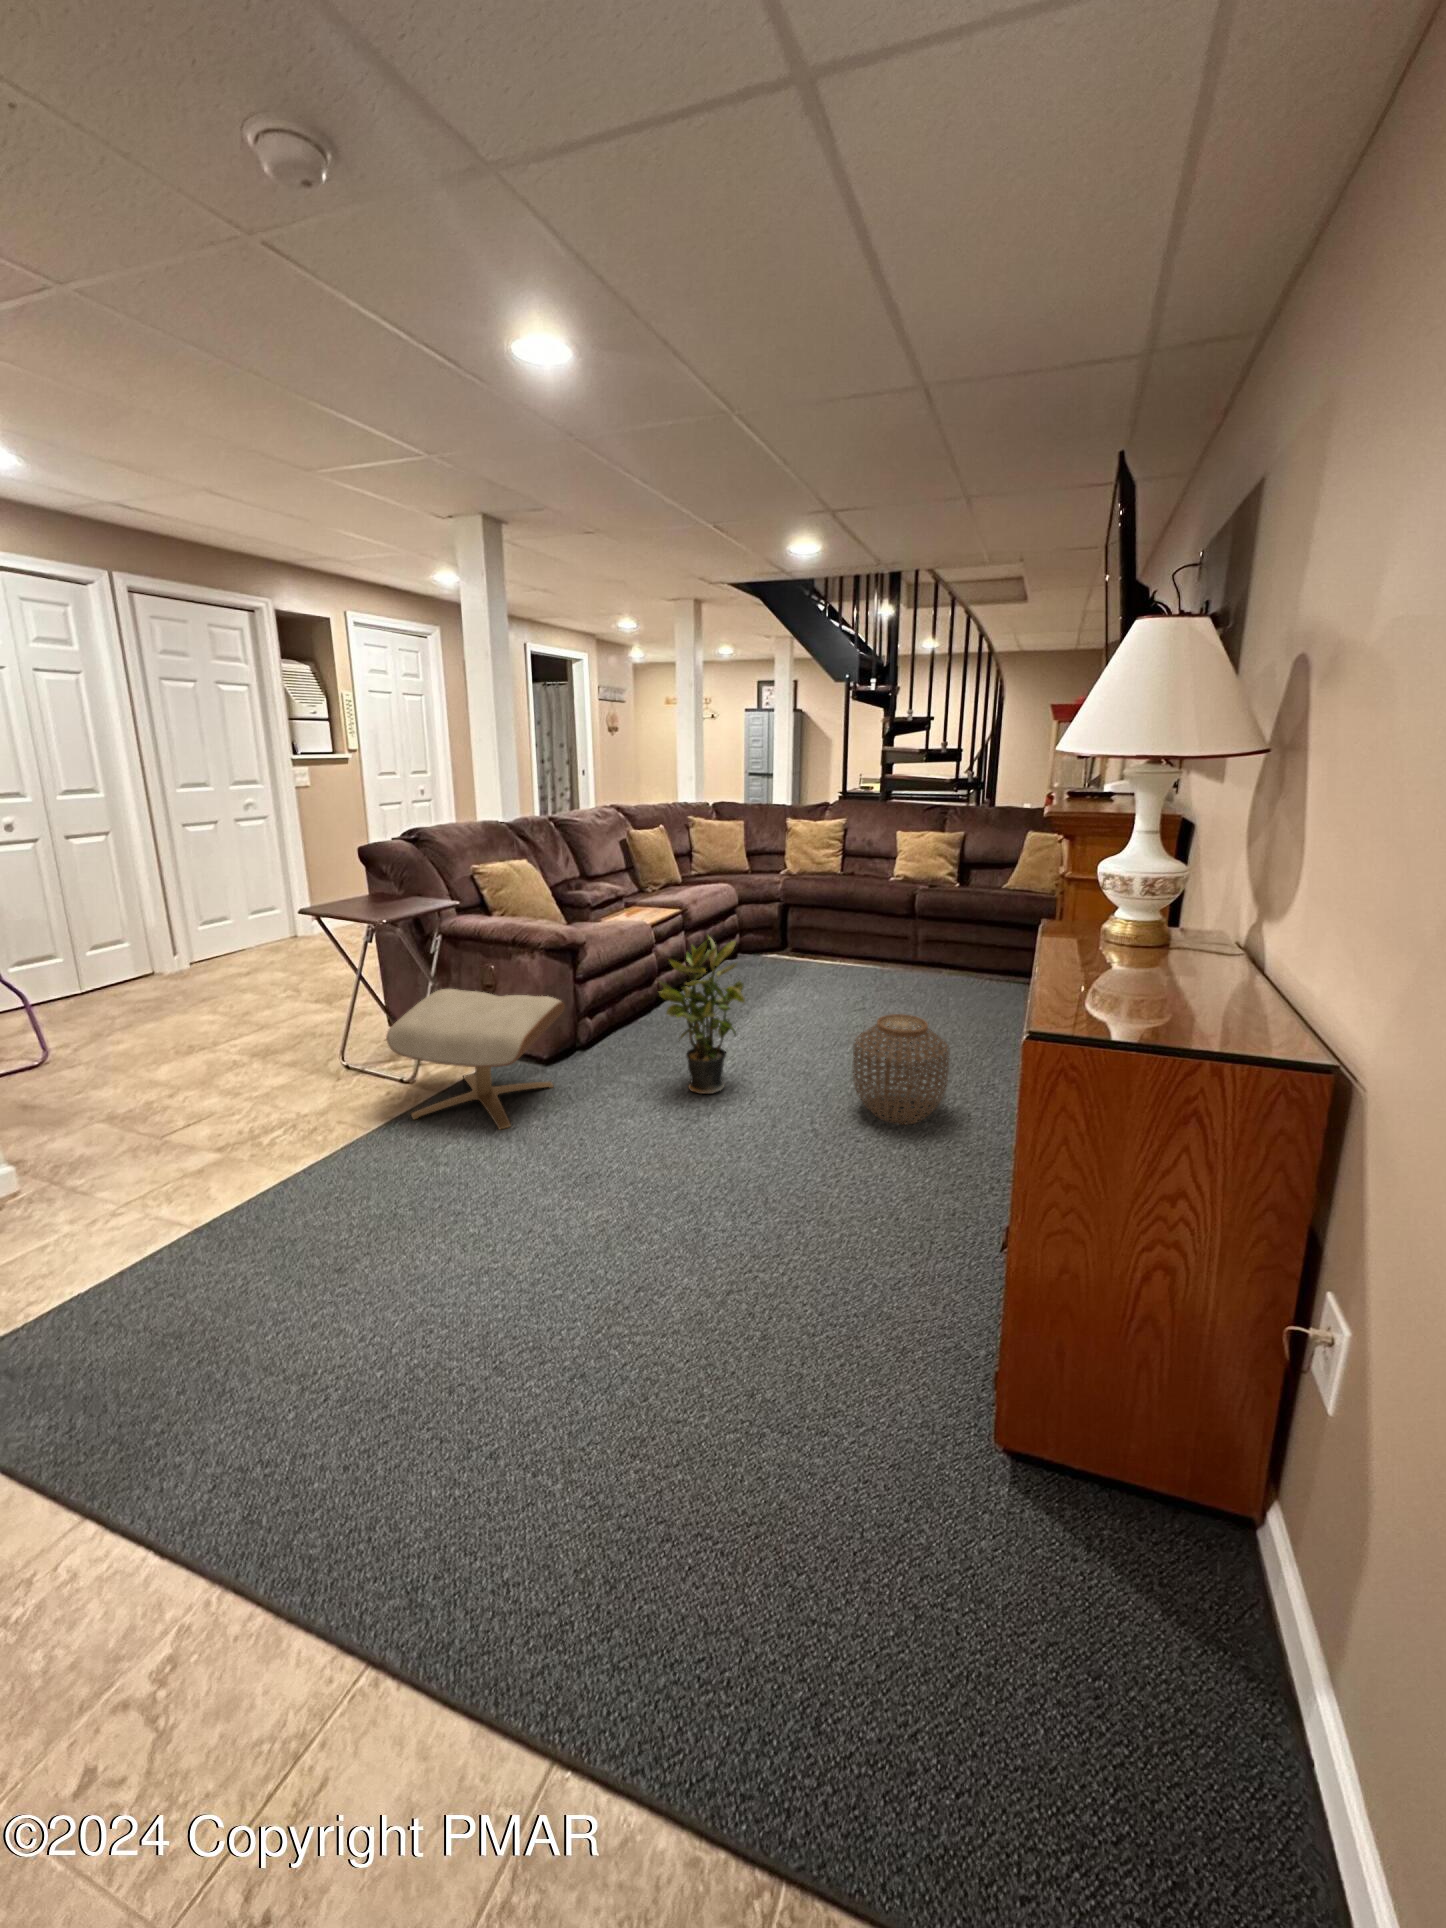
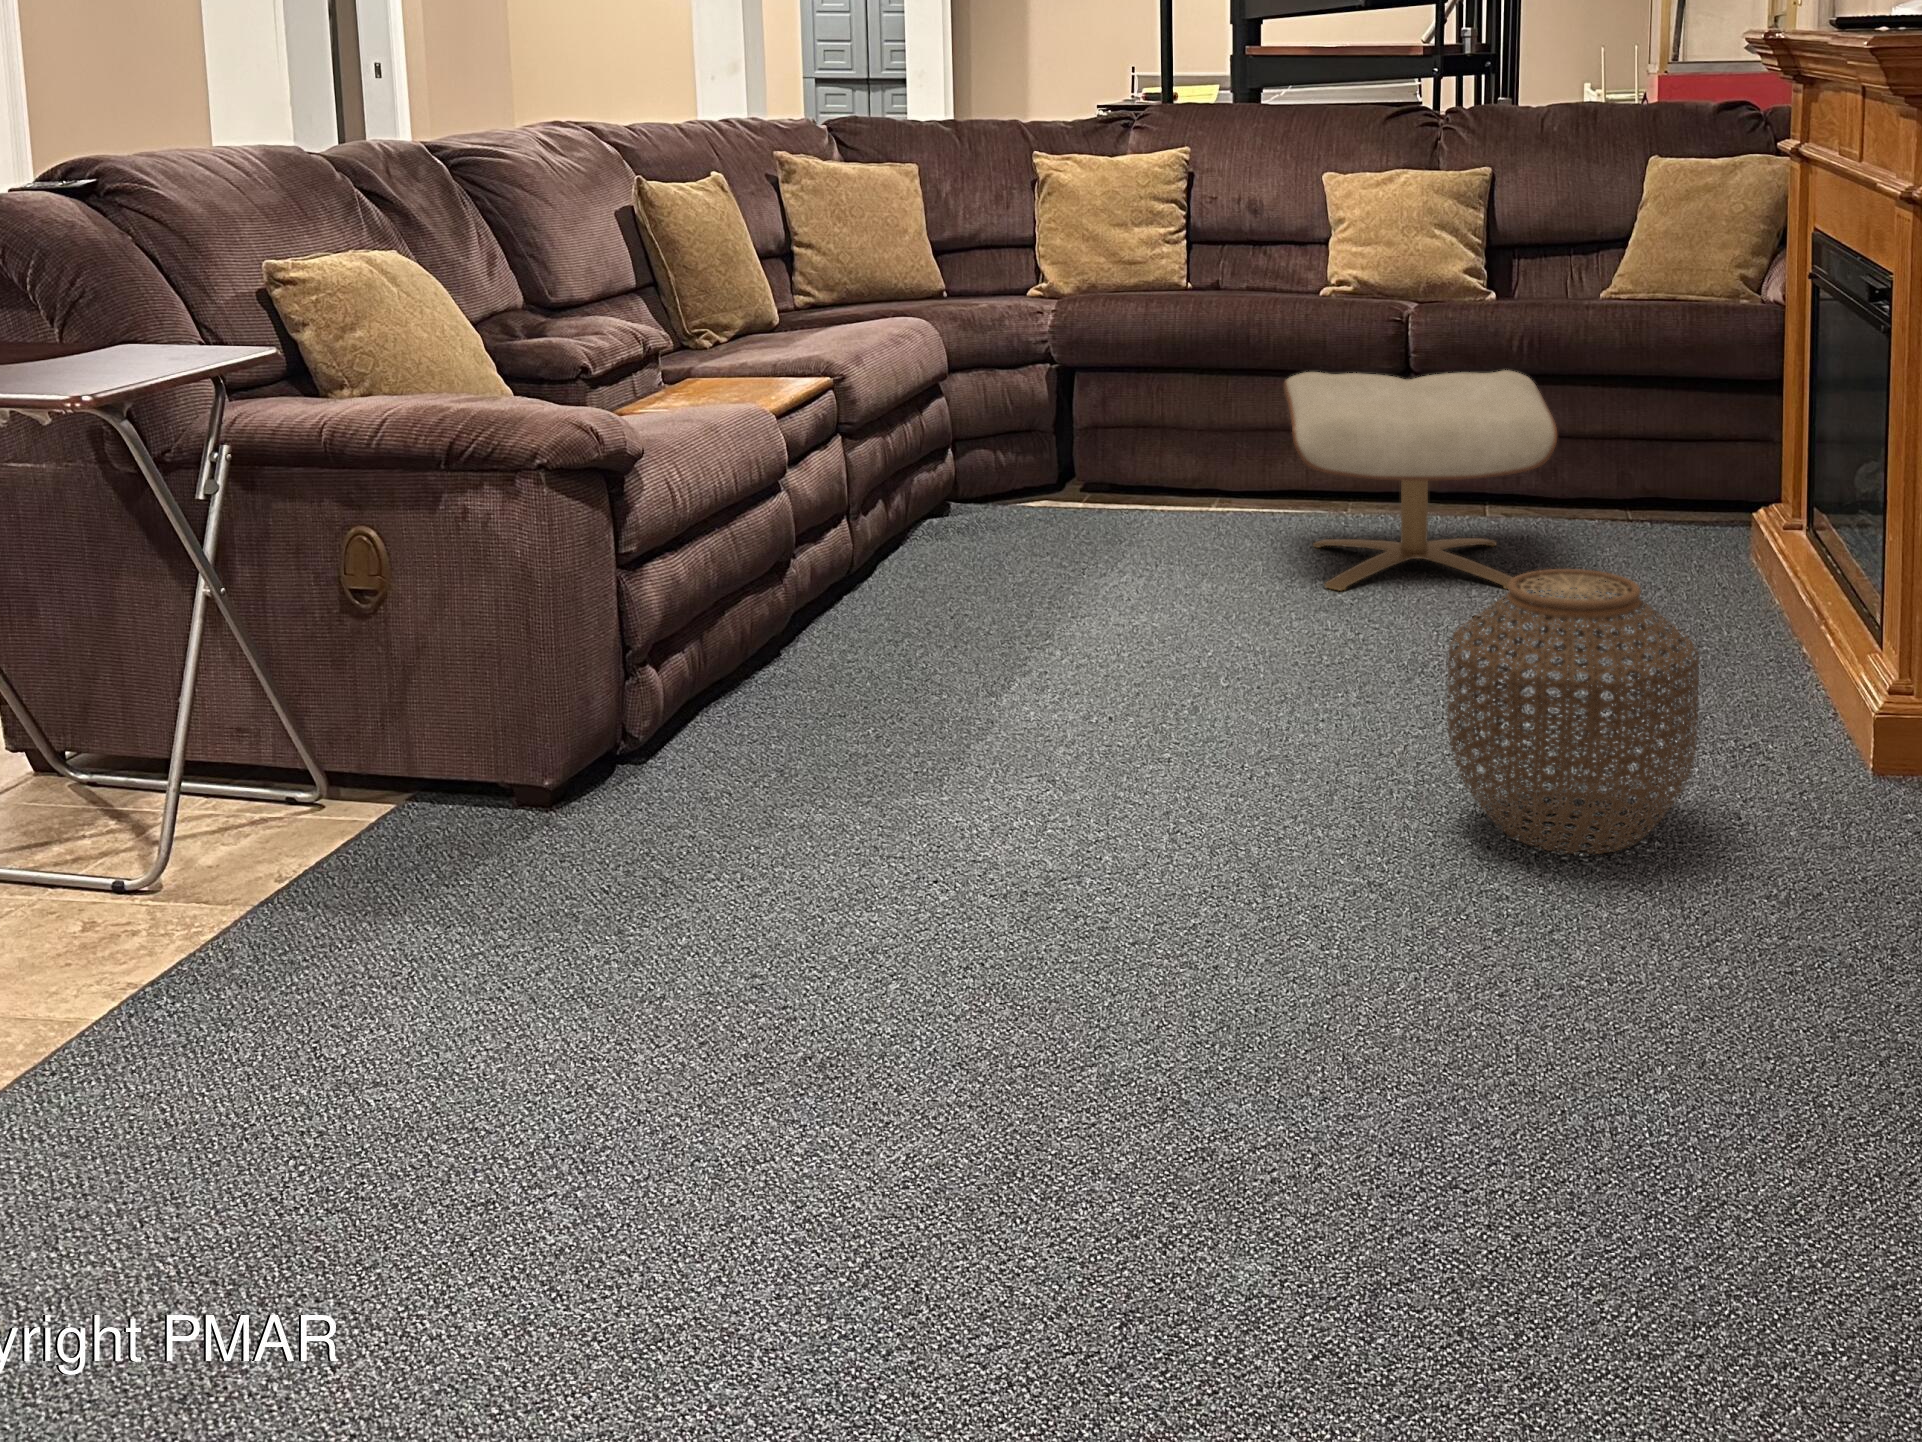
potted plant: present [659,936,745,1094] -> none [907,394,1145,836]
ottoman: present [386,989,565,1129] -> present [1283,370,1557,590]

